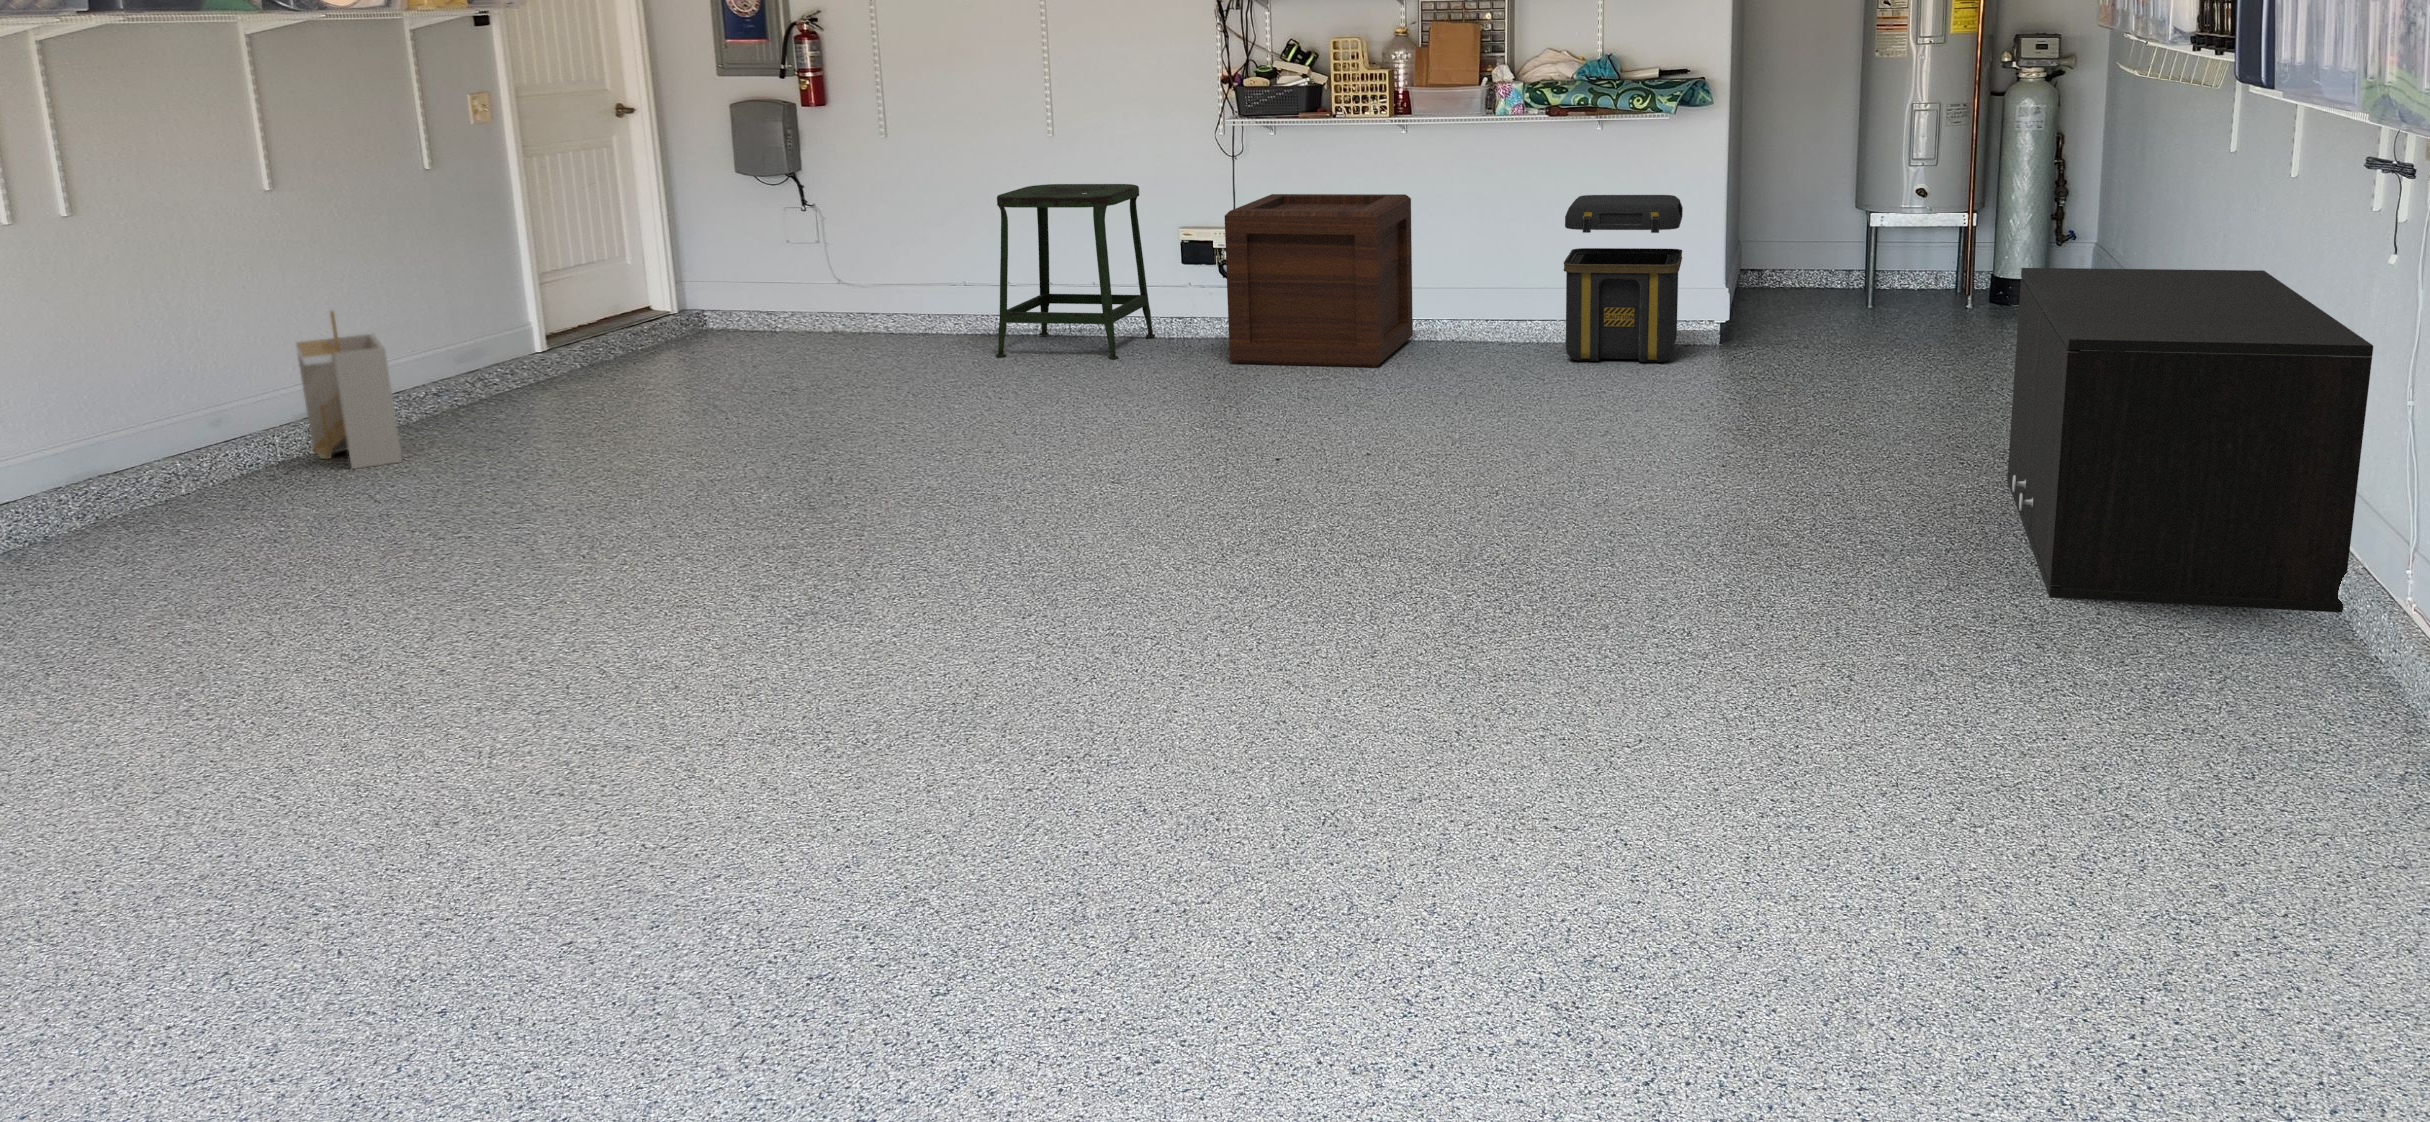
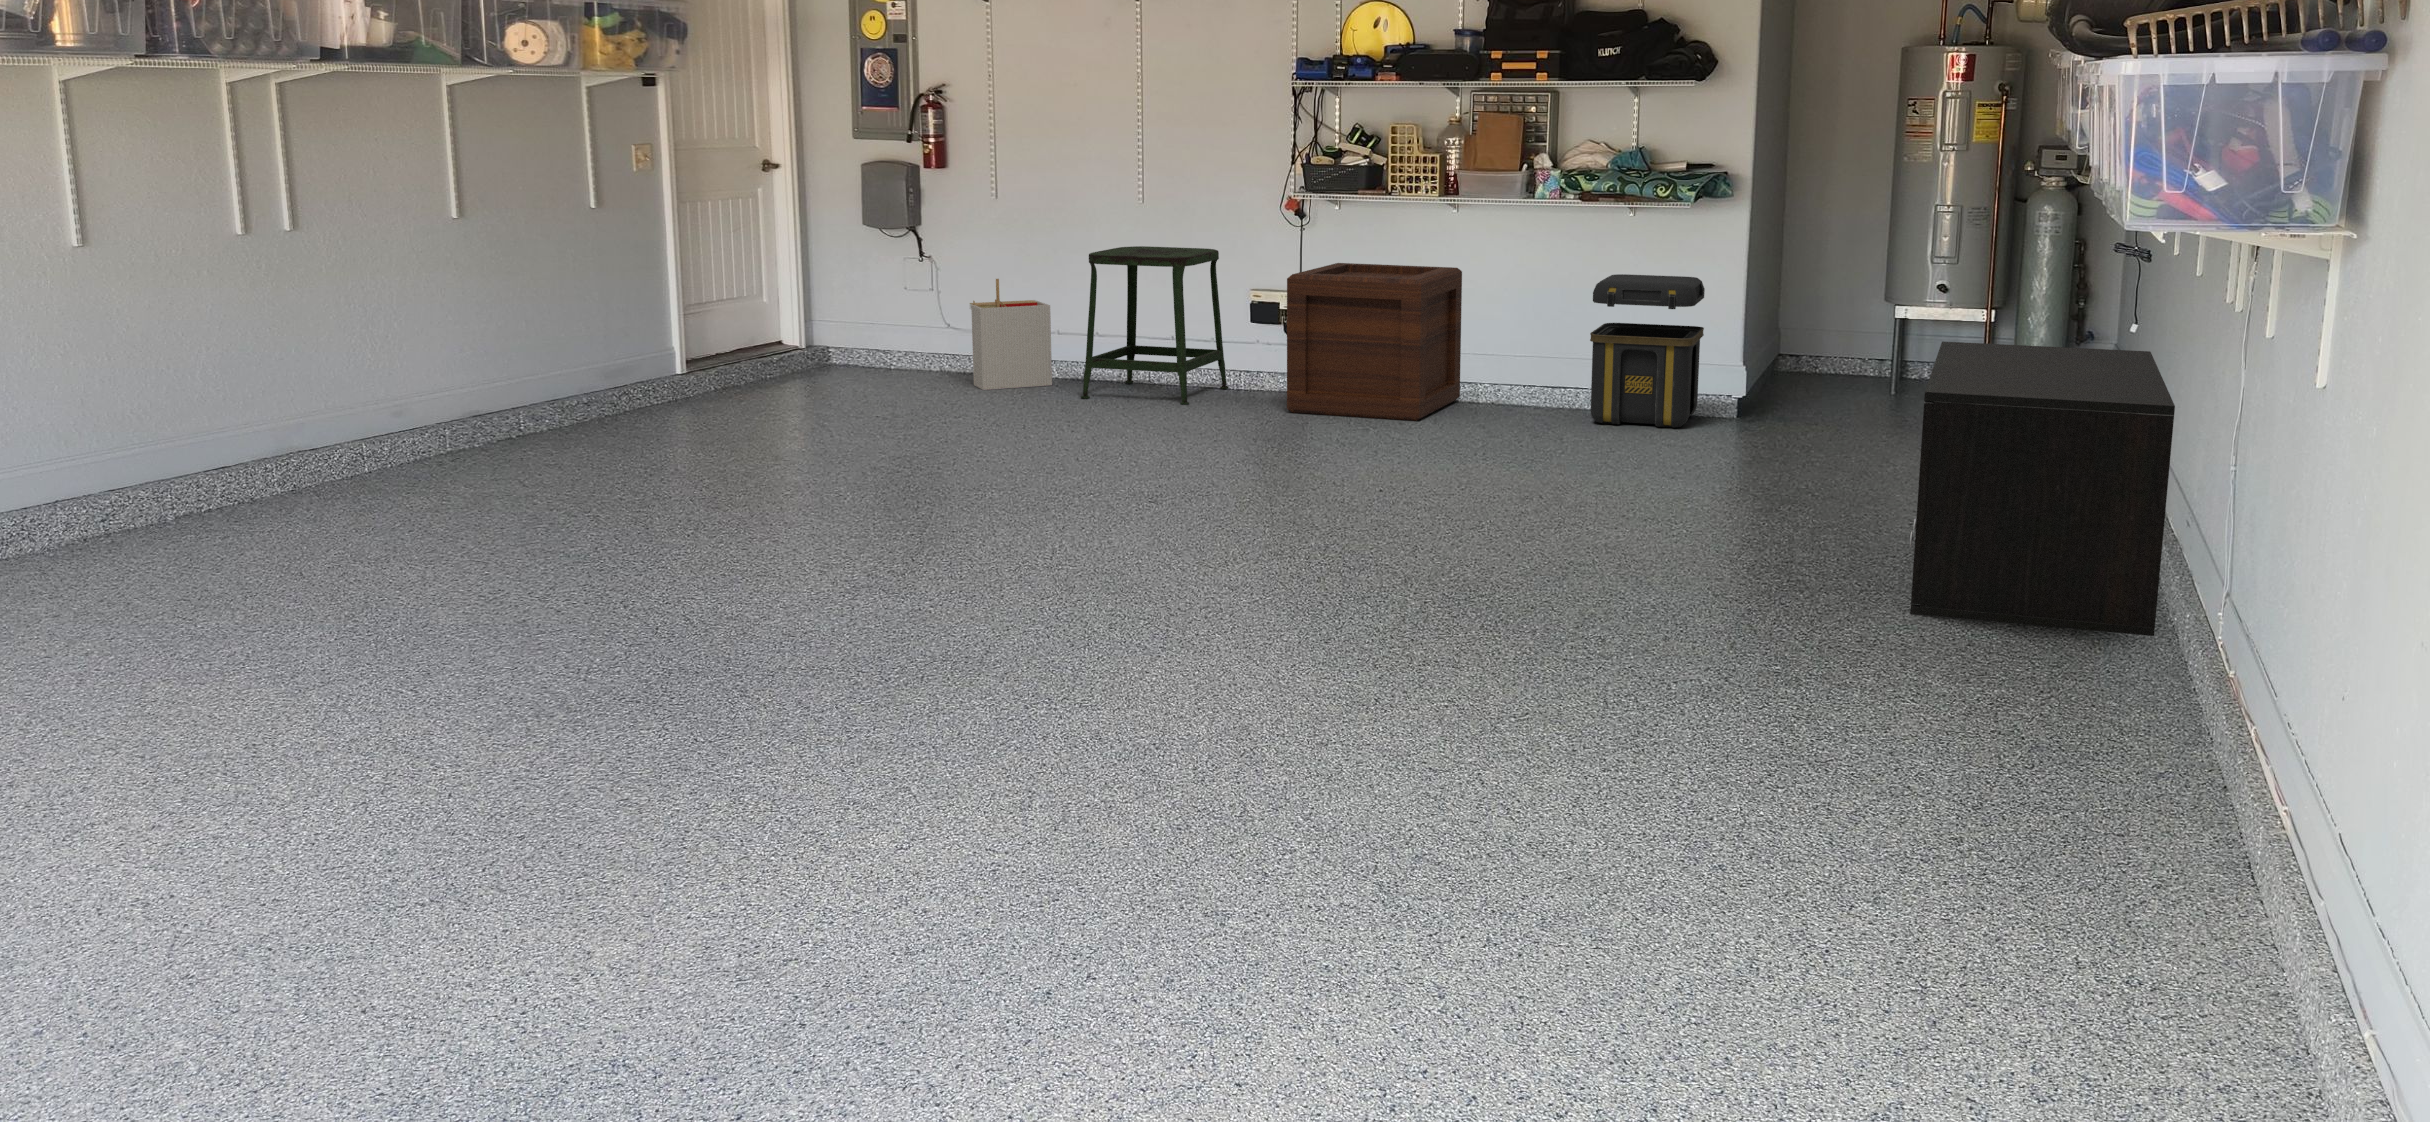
storage bin: present [296,310,402,469] -> present [970,279,1052,390]

